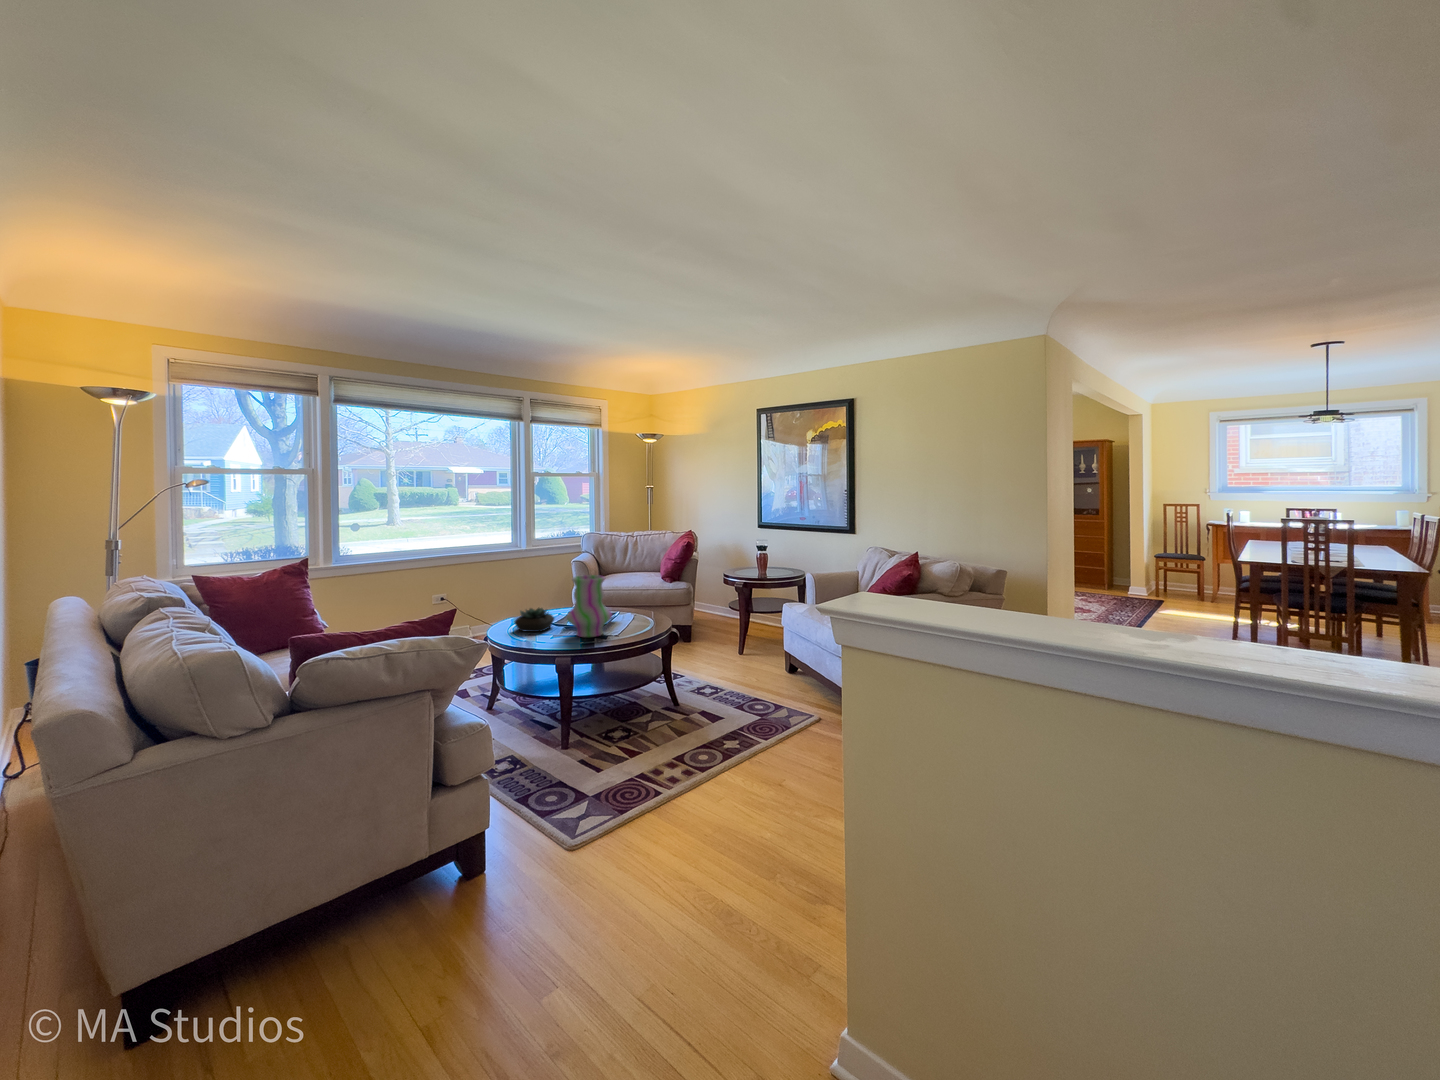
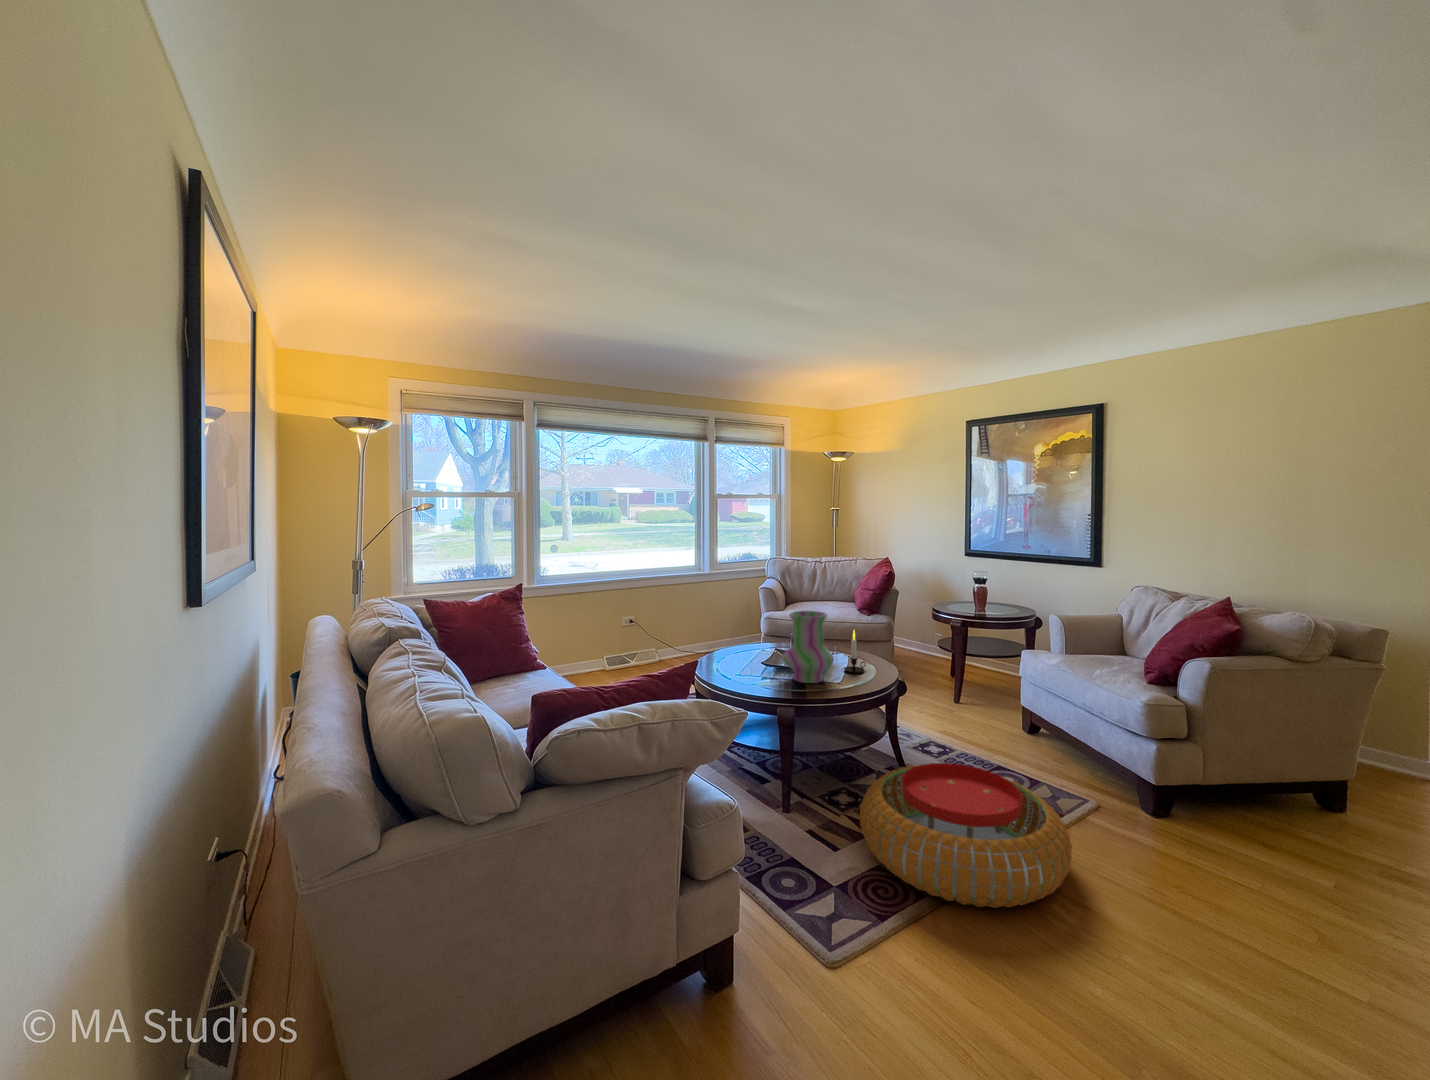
candle: none [624,590,644,628] -> present [844,630,866,673]
succulent plant: present [515,608,554,632] -> none [721,643,764,672]
pouf: none [621,694,777,795] -> present [860,763,1072,908]

